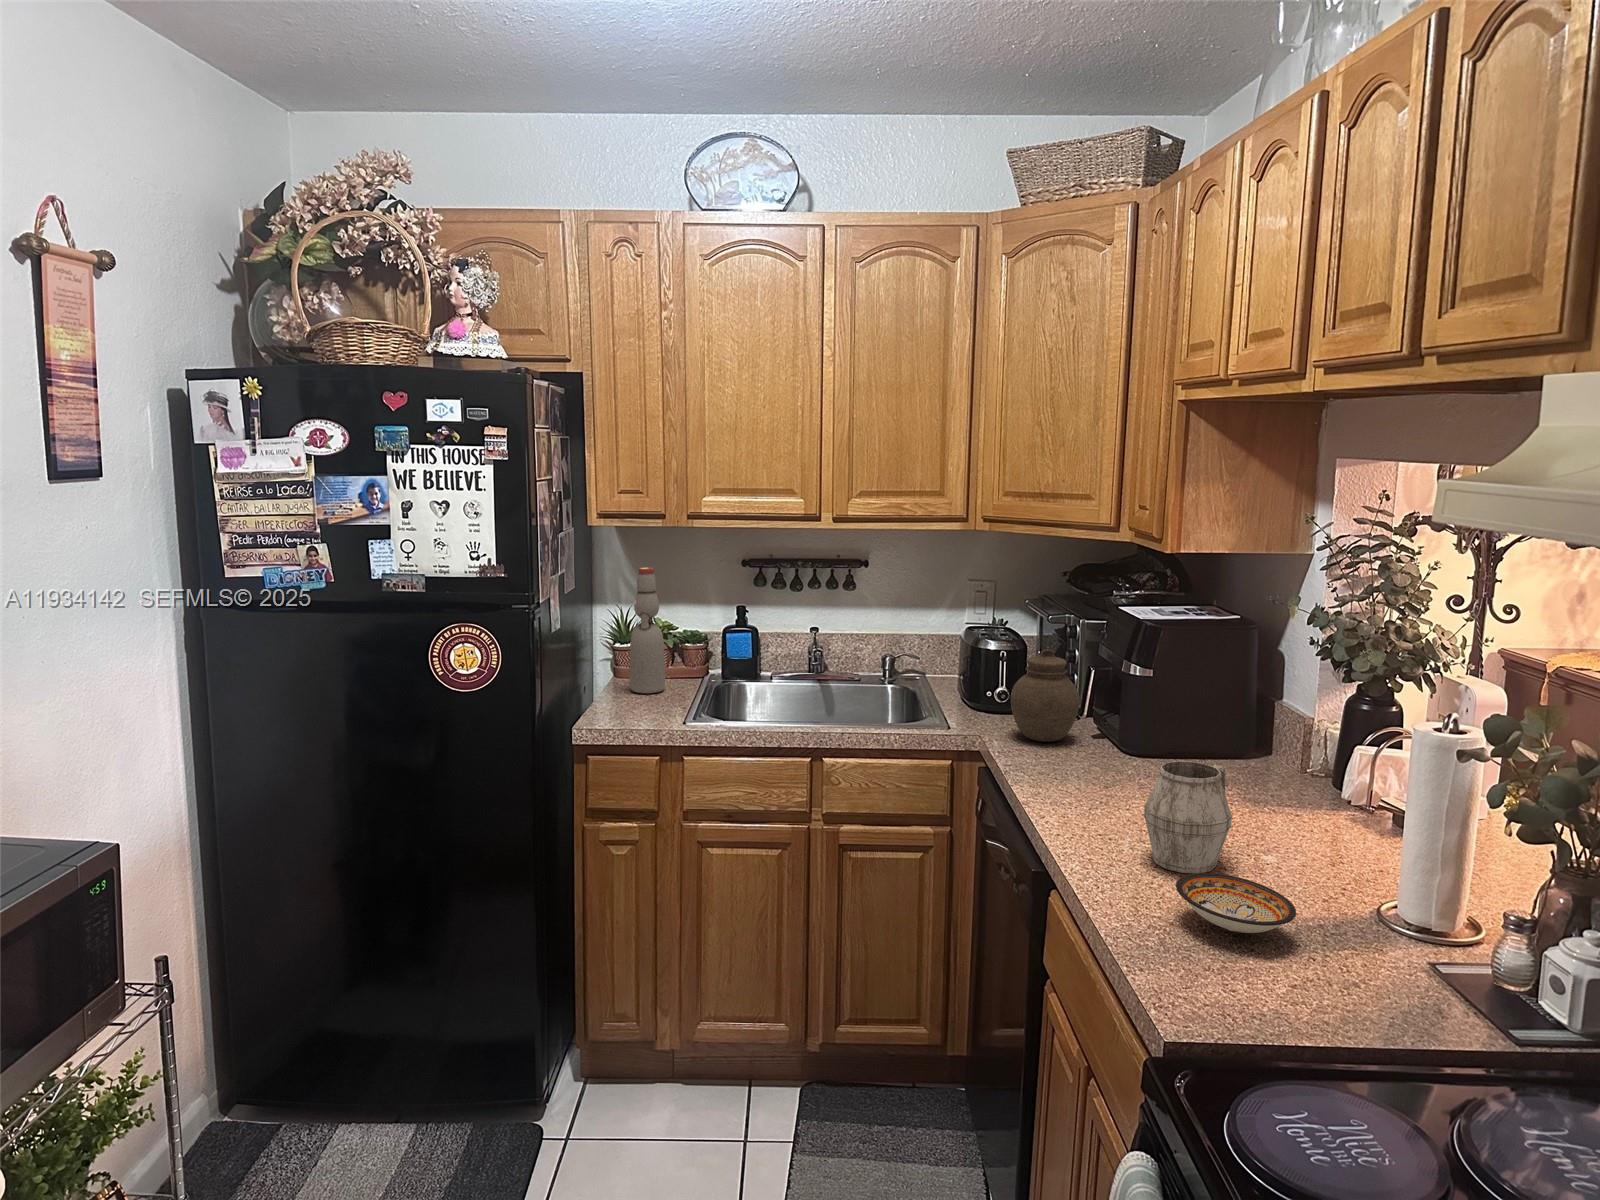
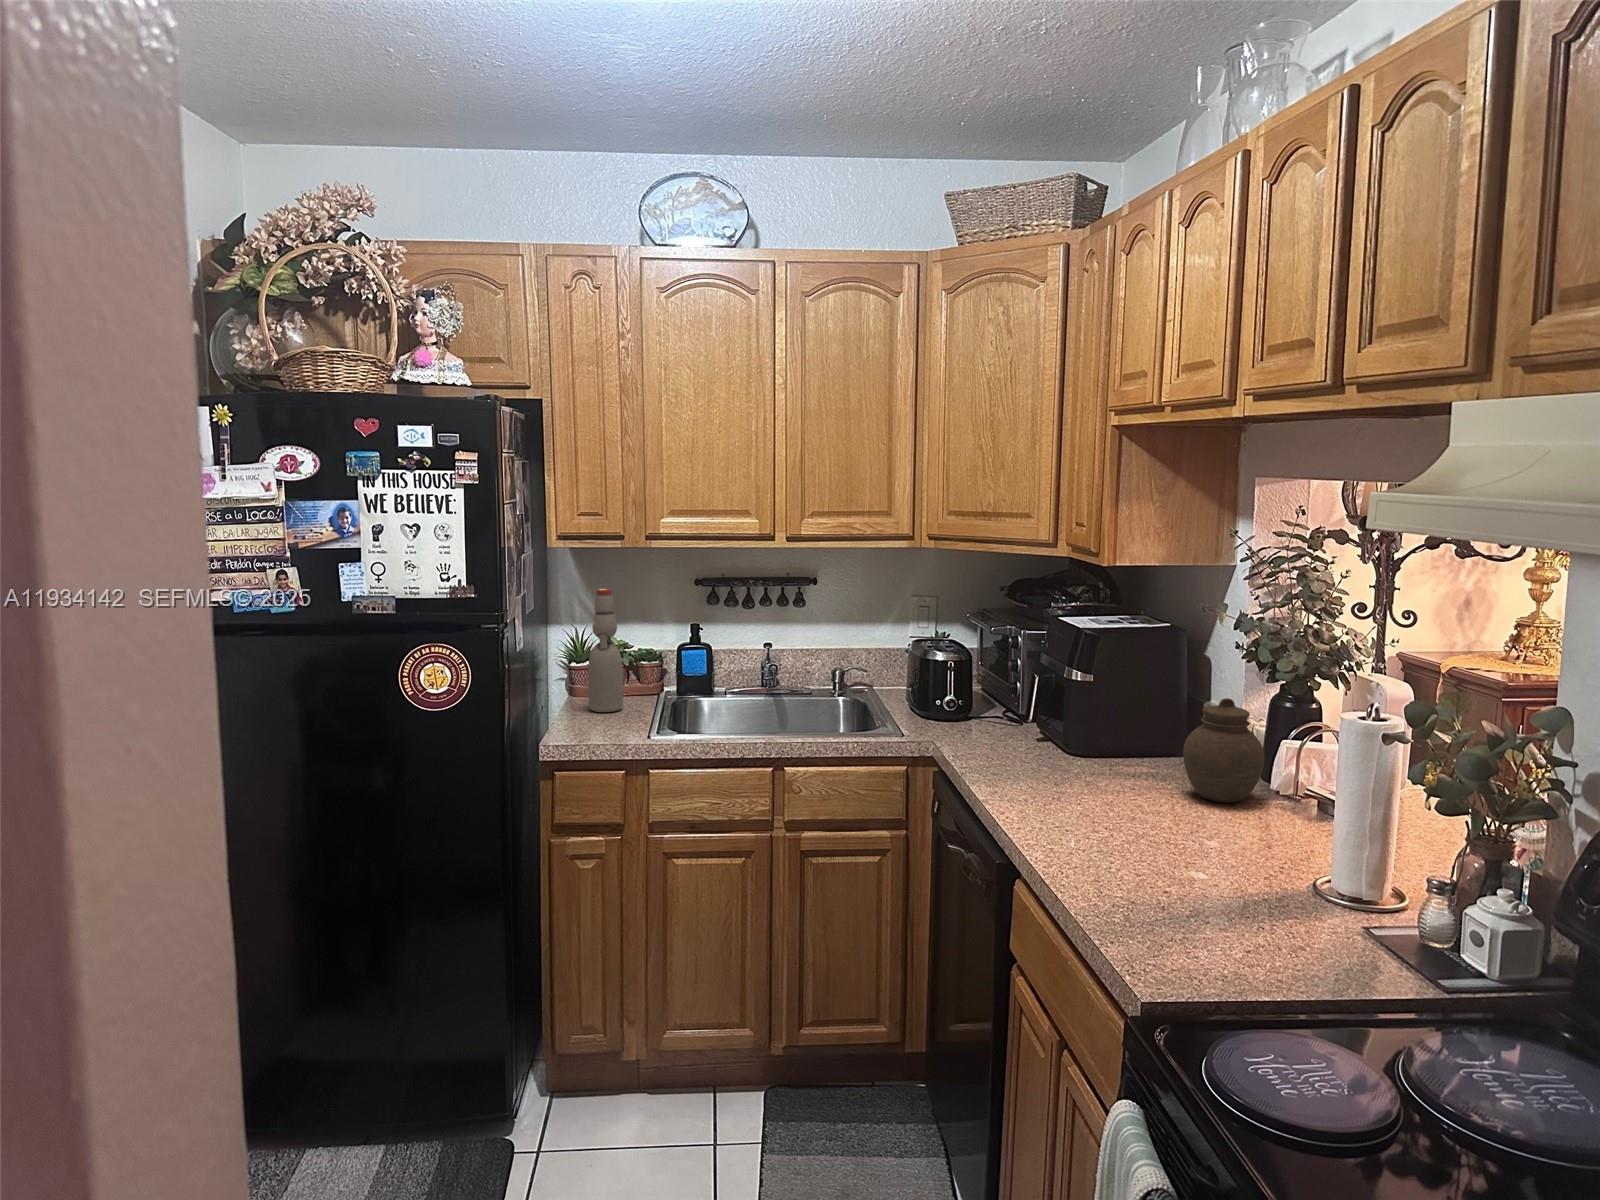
jar: present [1011,649,1079,742] -> present [1183,698,1264,803]
mug: present [1144,761,1232,873] -> none [1102,757,1181,858]
ceramic bowl: present [1176,873,1296,933] -> none [1138,855,1246,906]

